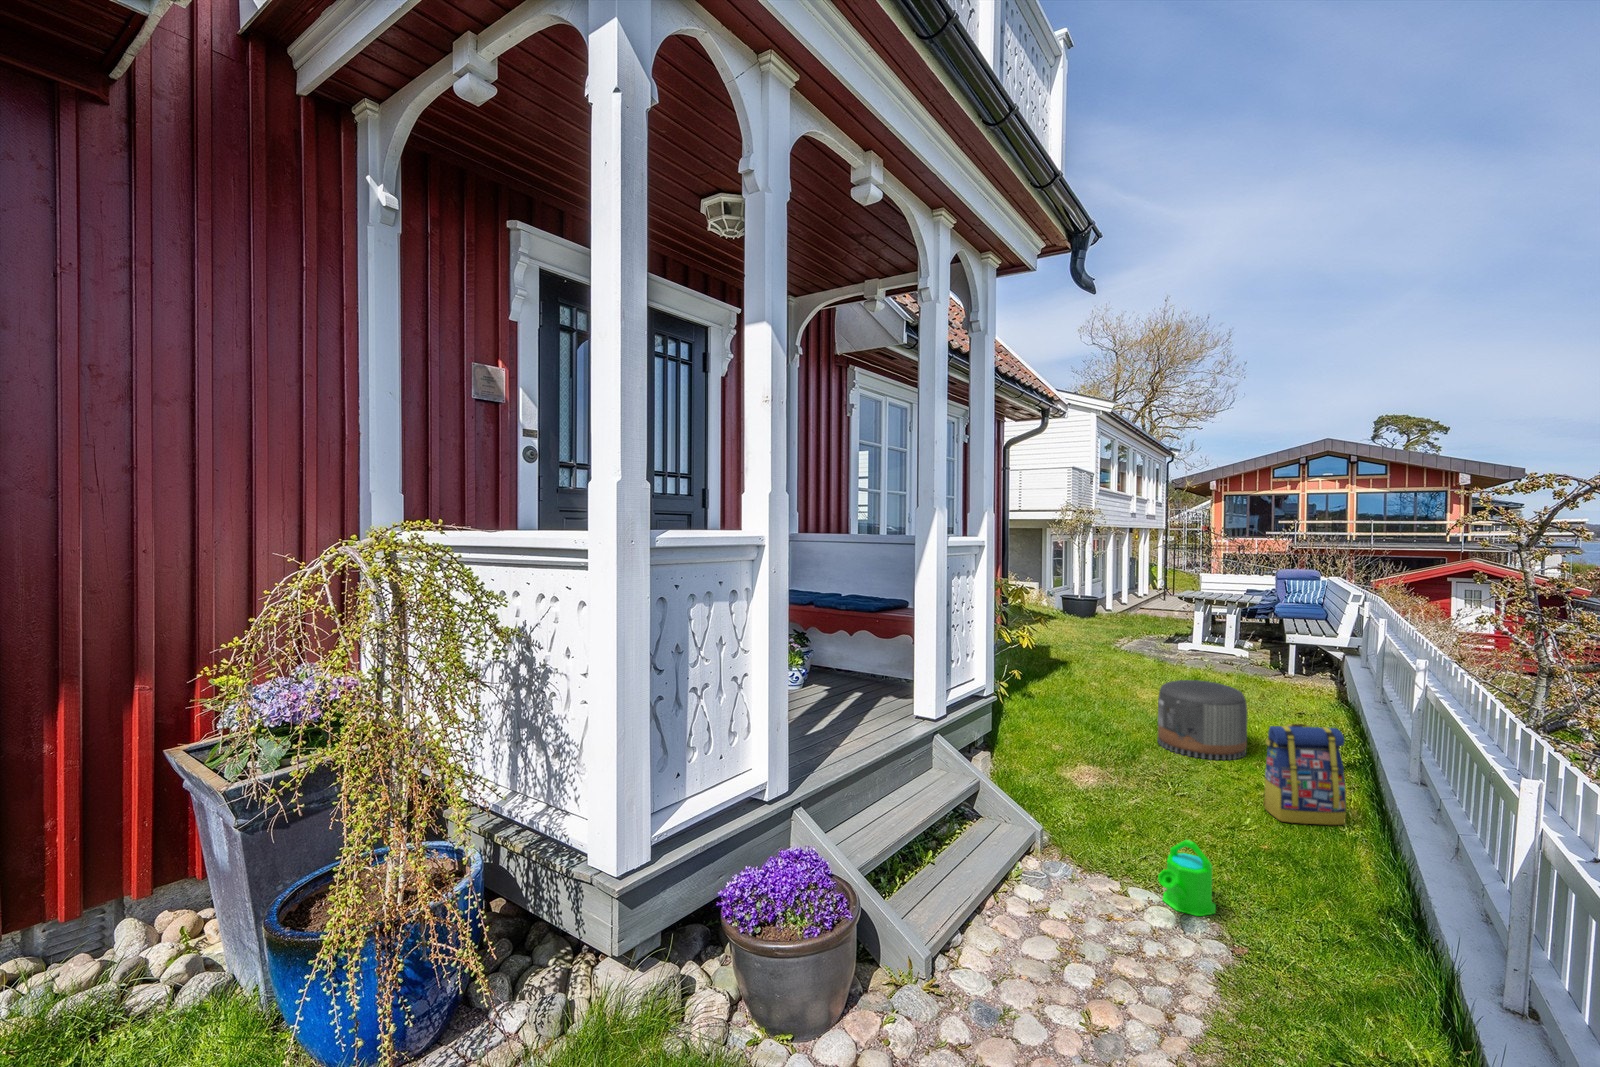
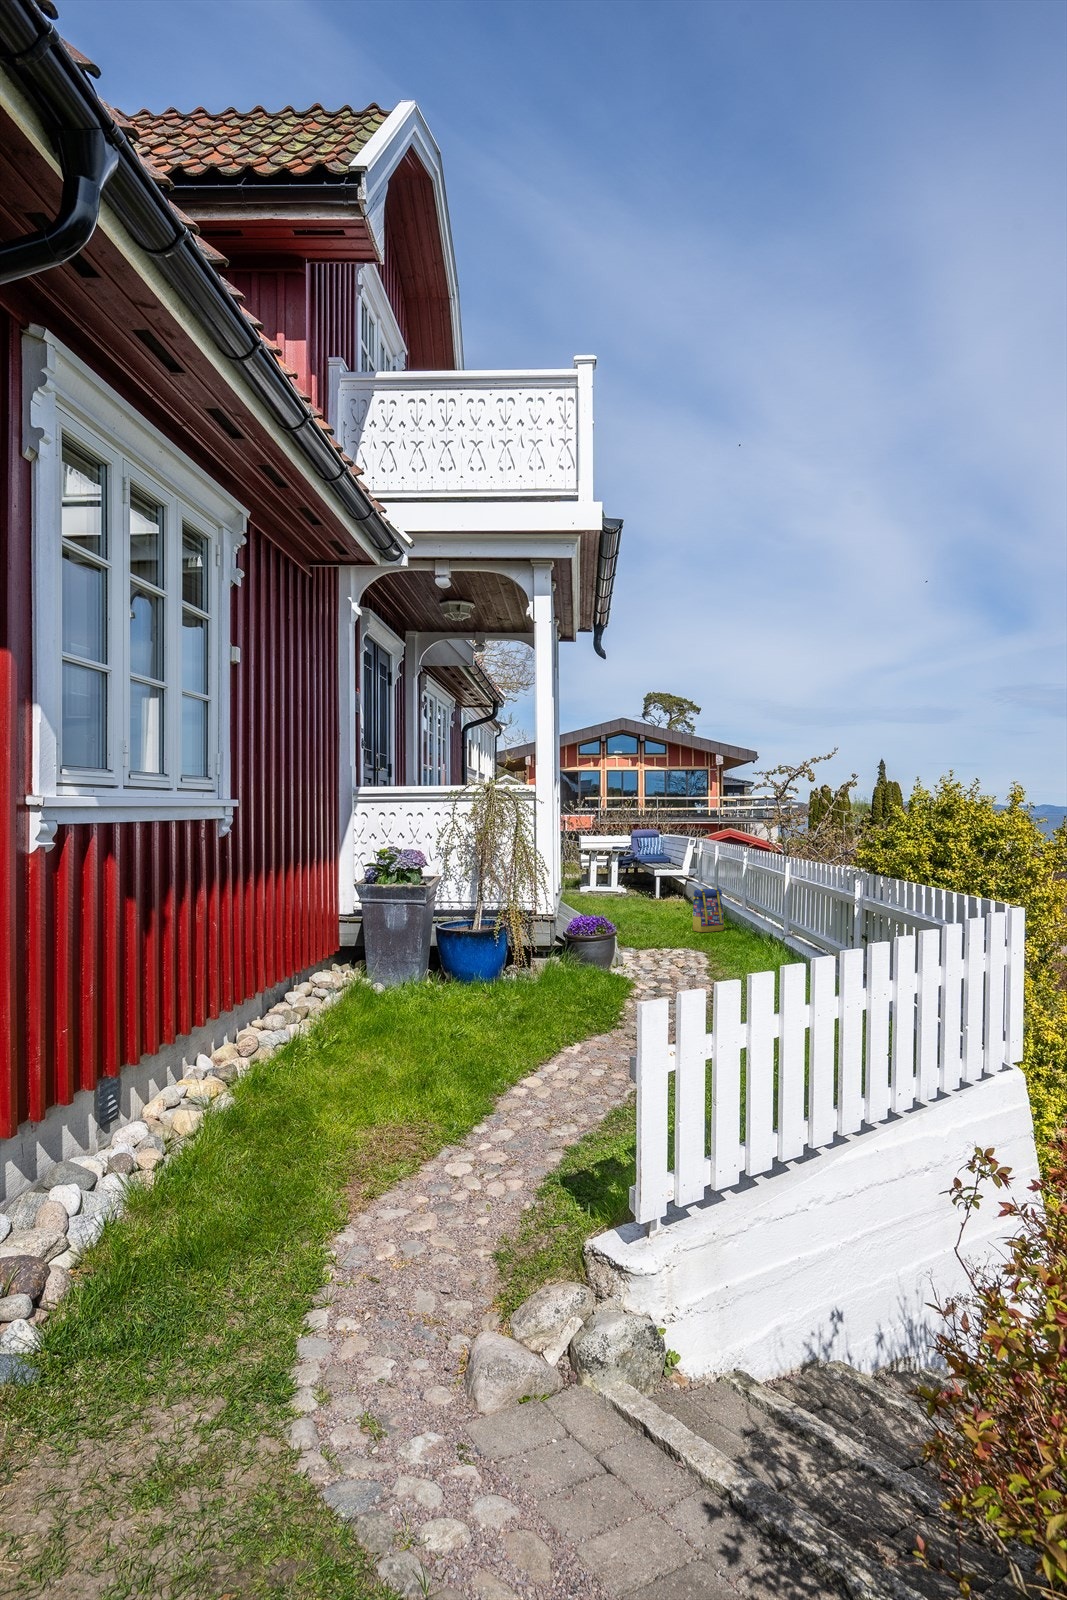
pouf: present [1158,680,1248,760] -> none [629,884,672,922]
watering can: present [1158,840,1216,916] -> none [677,925,697,952]

